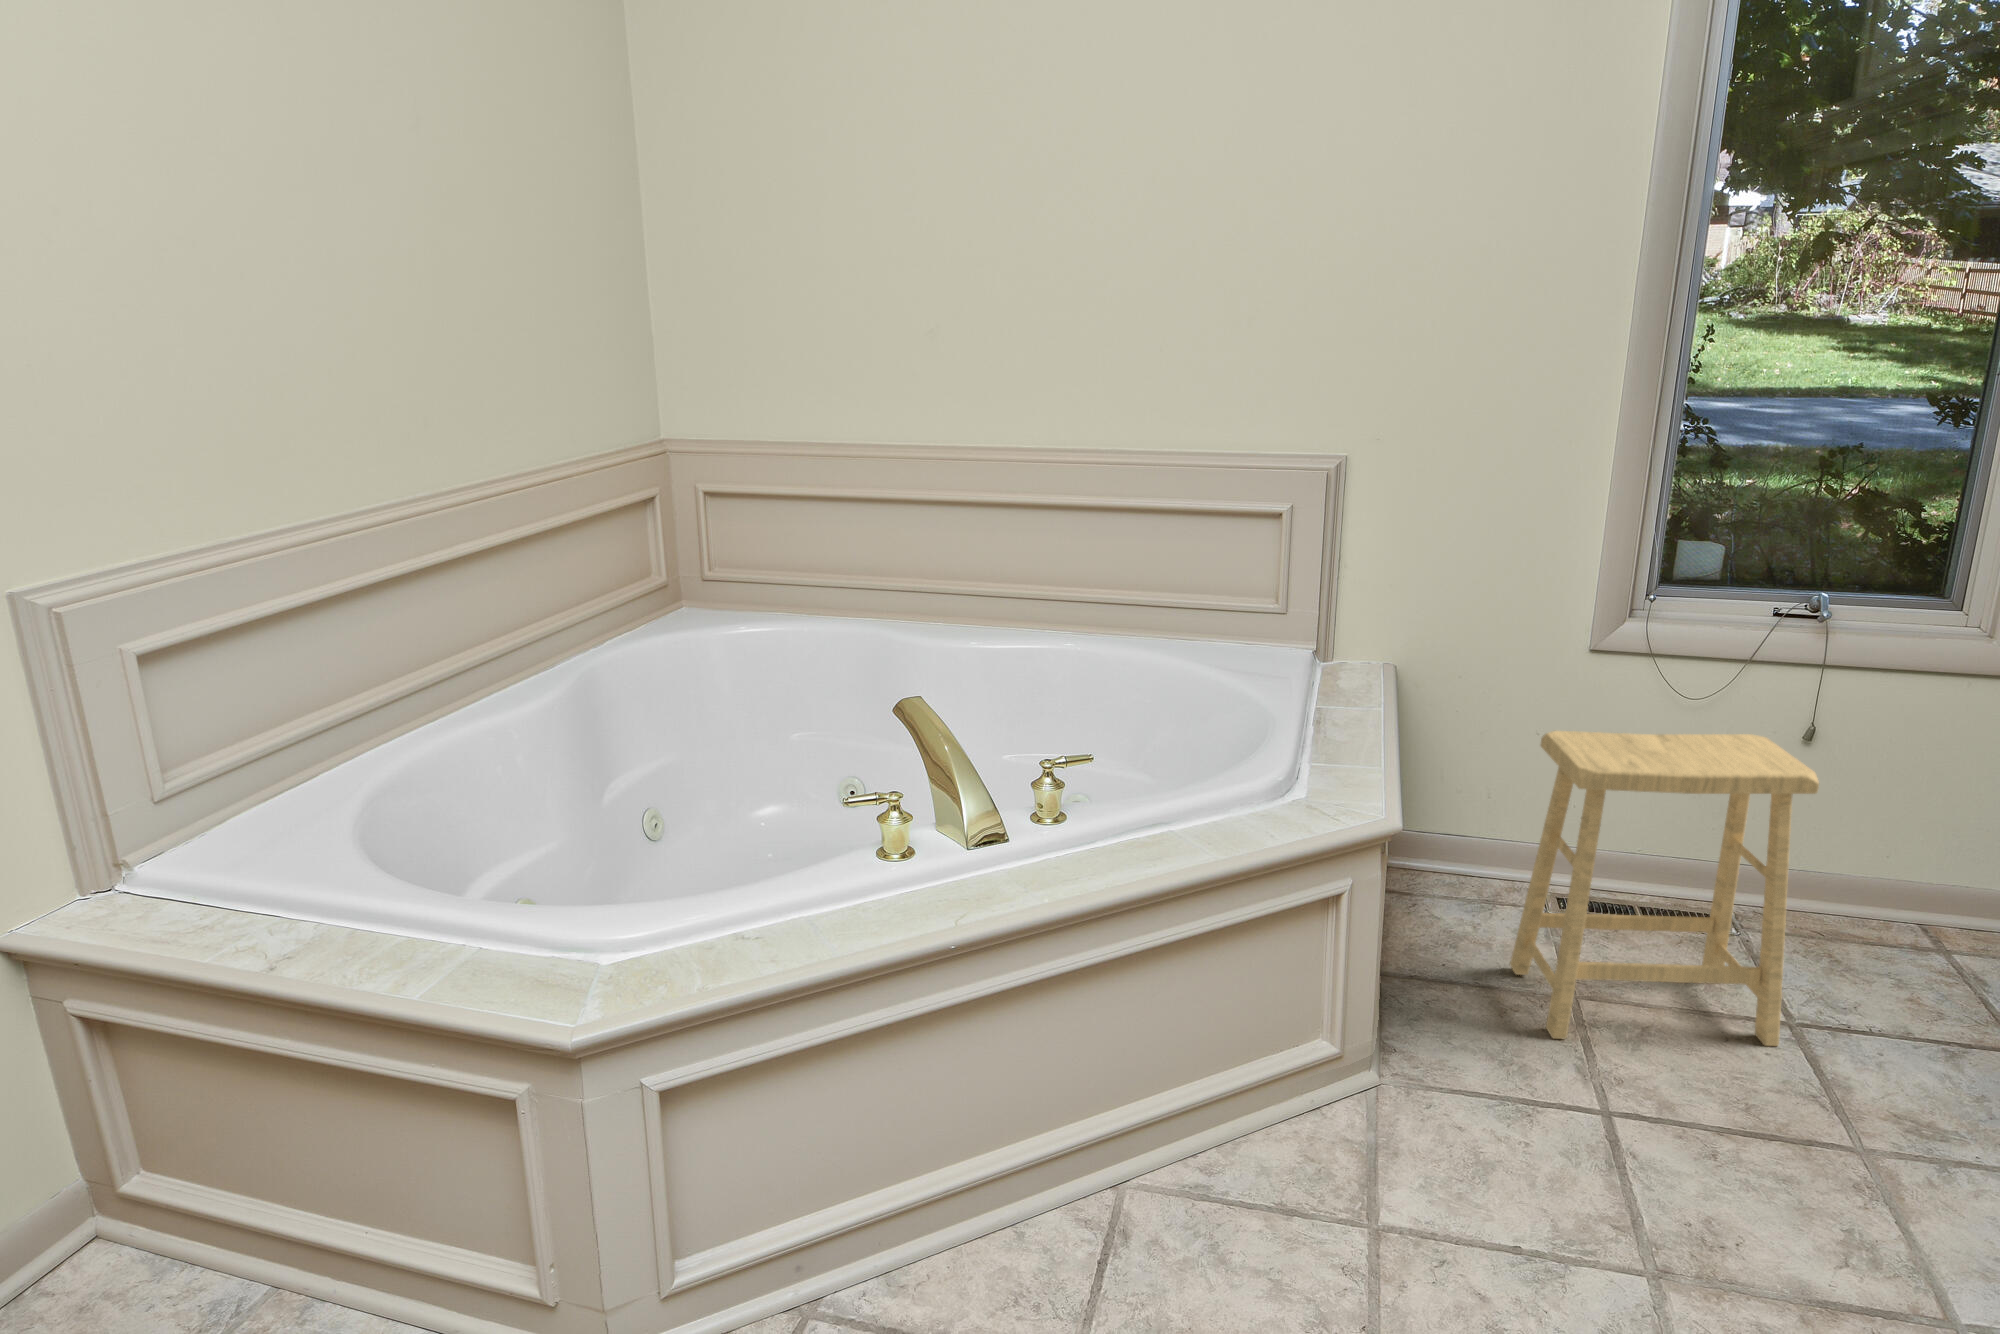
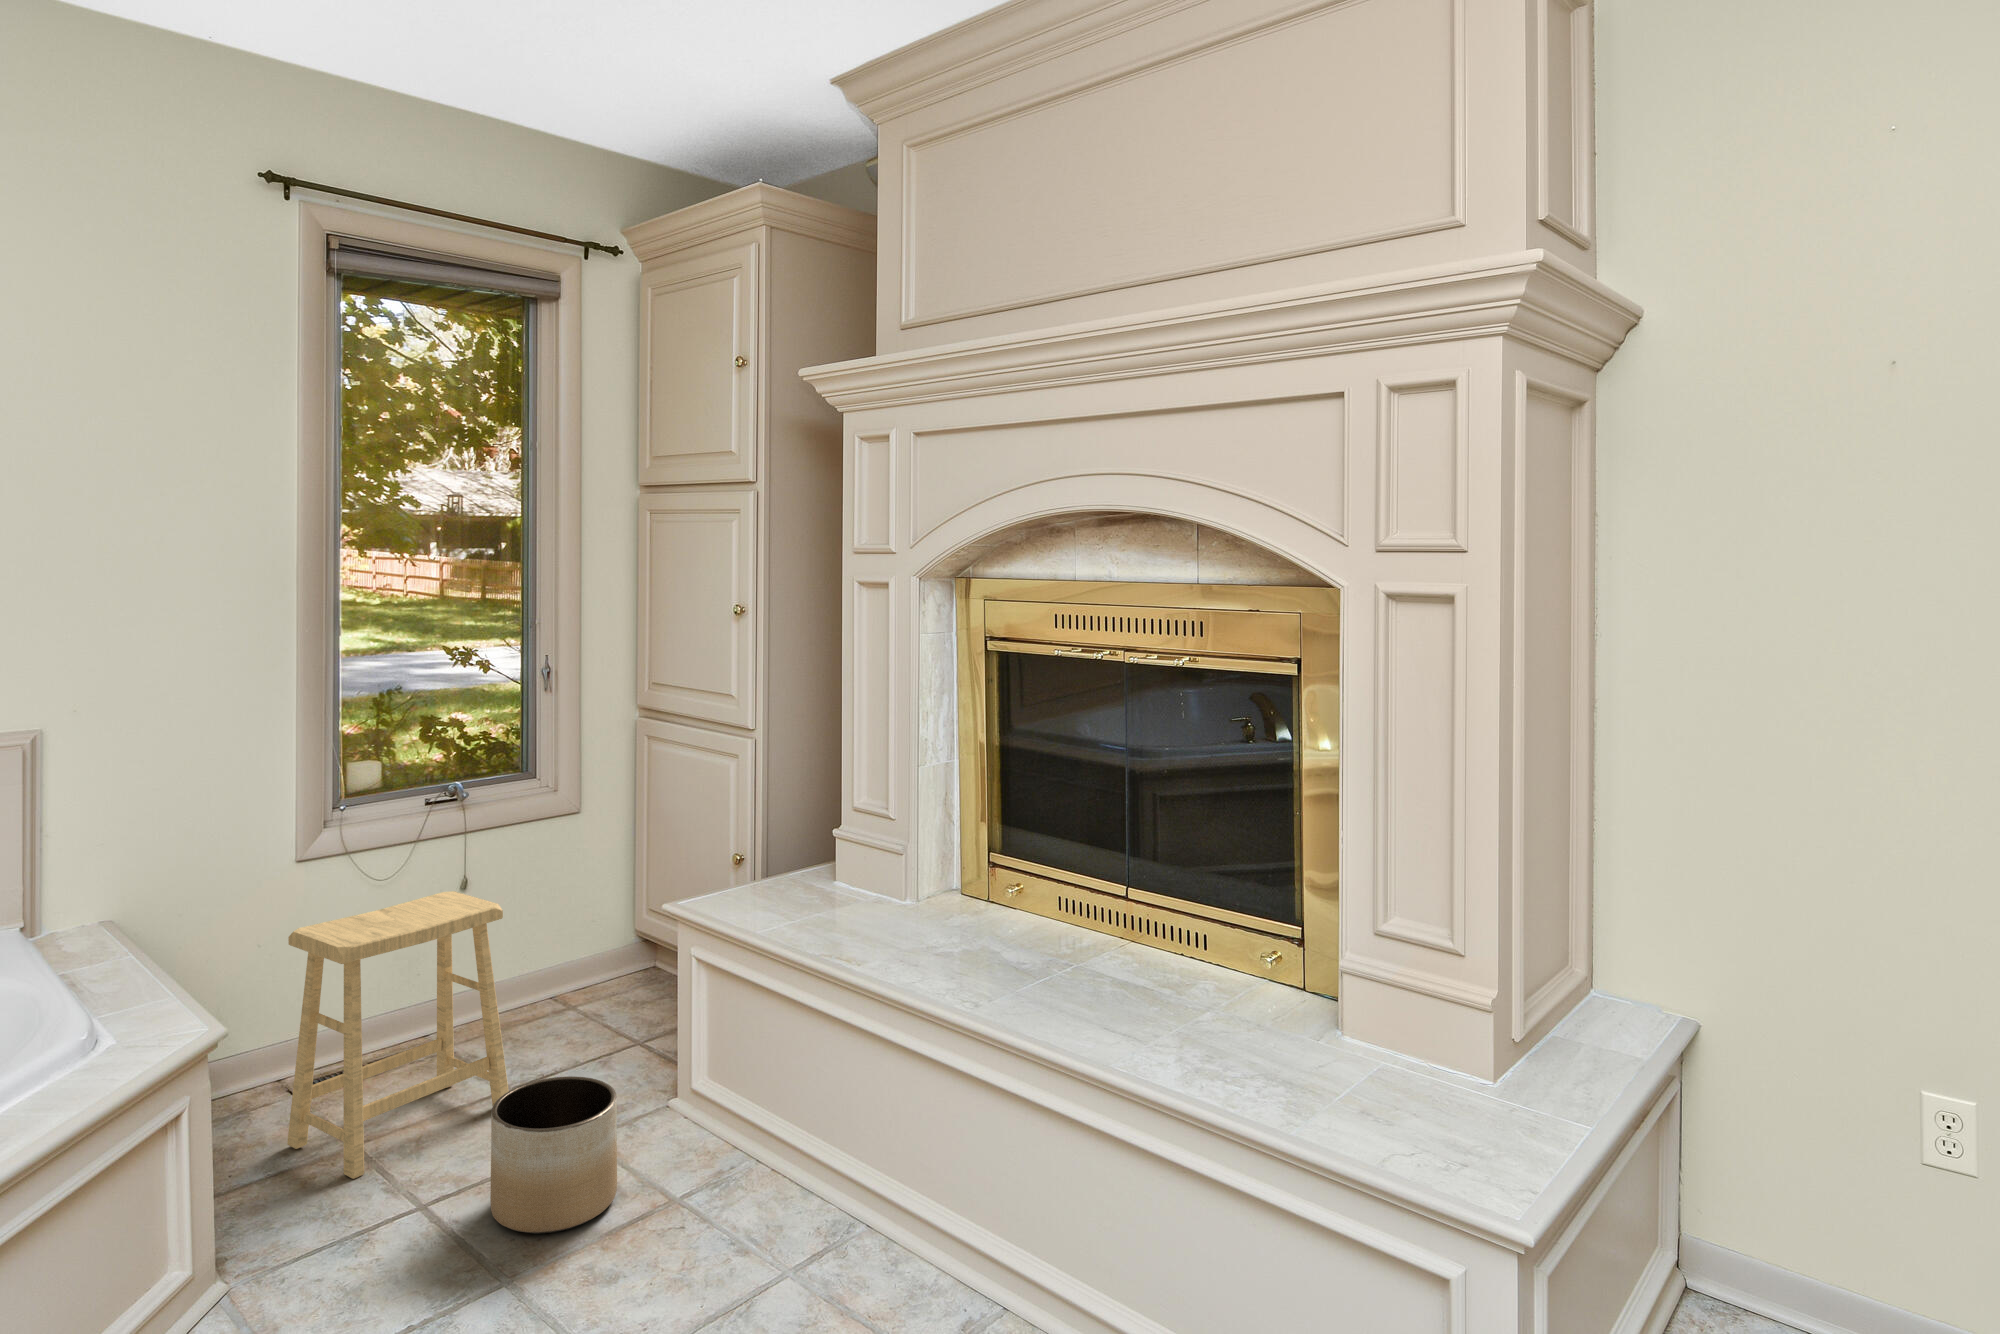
planter: none [1678,1031,1896,1261] -> present [490,1076,617,1234]

